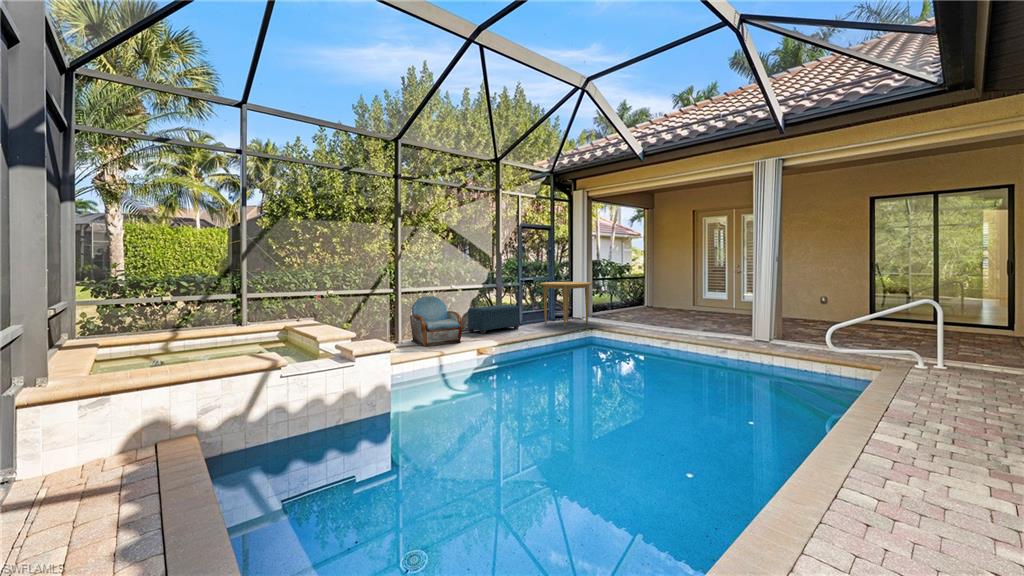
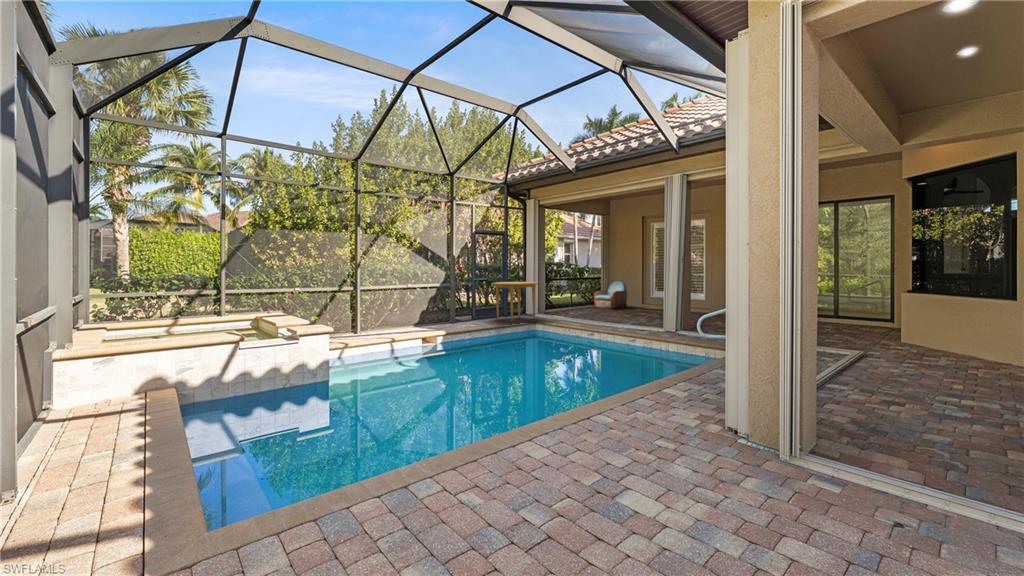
armchair: present [410,296,463,346] -> present [594,281,628,309]
bench: present [468,305,519,334] -> none [423,302,470,327]

